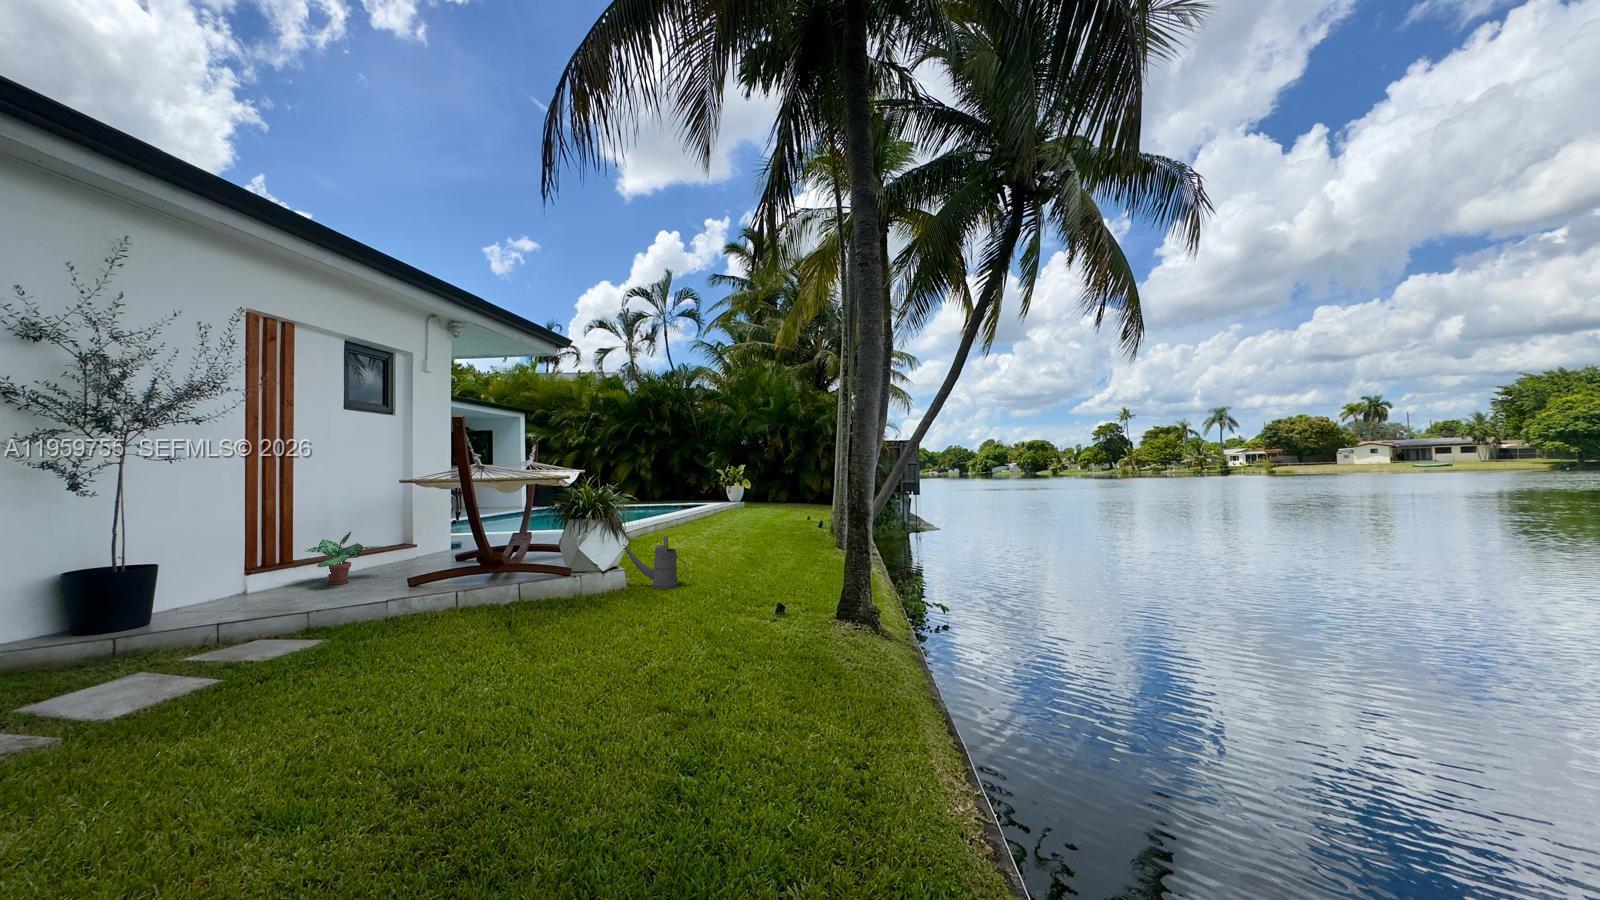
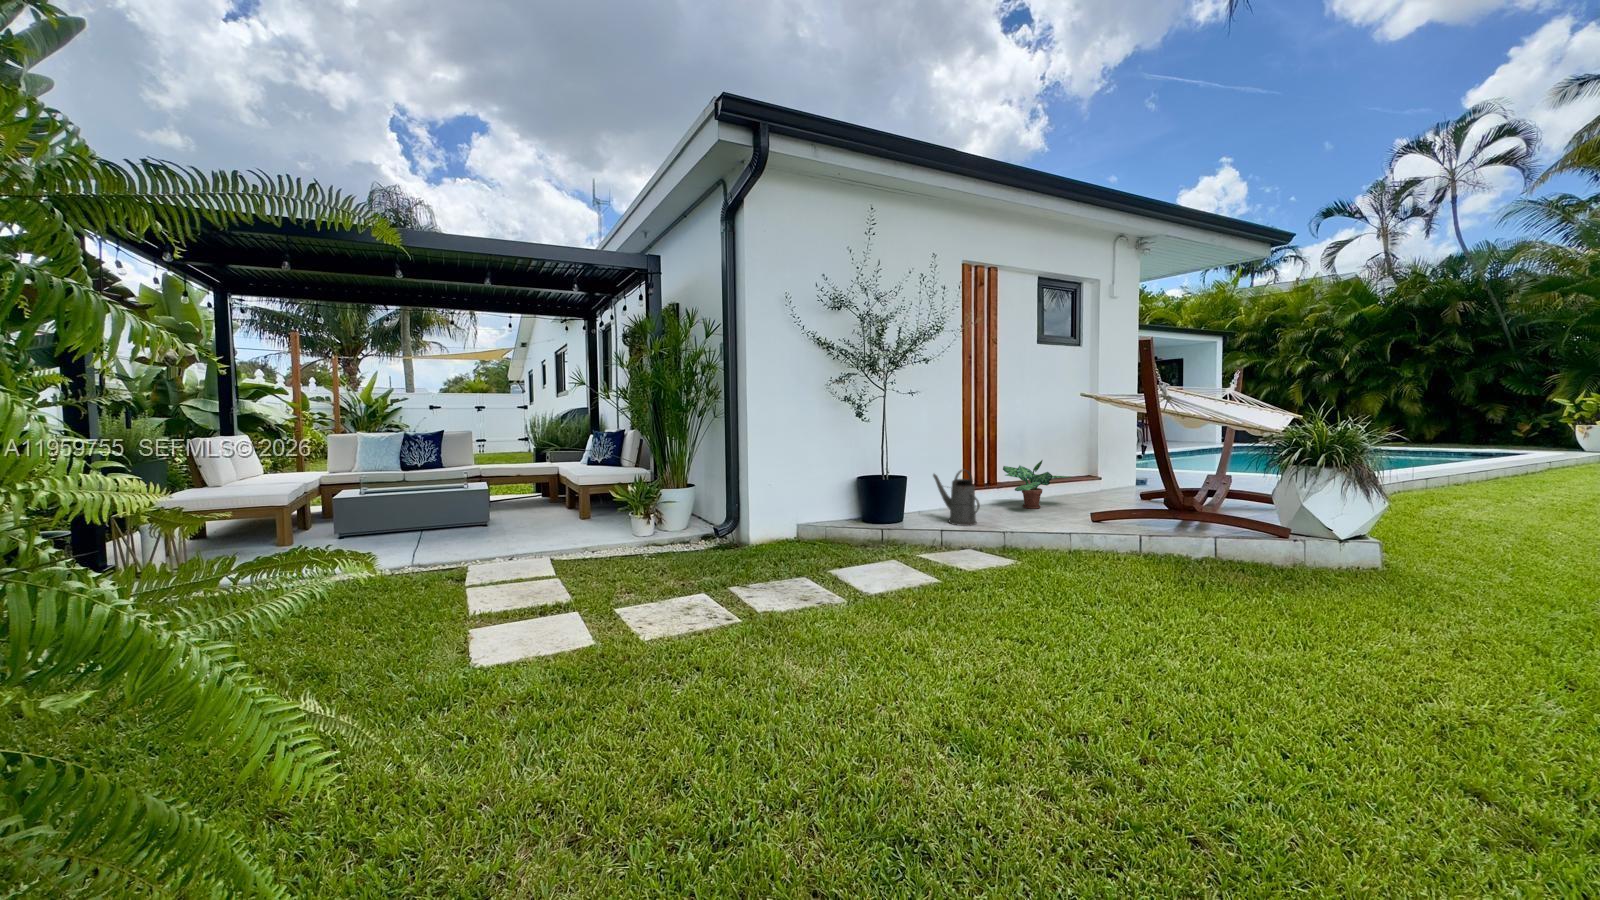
watering can: present [623,536,687,589] -> present [933,469,980,526]

